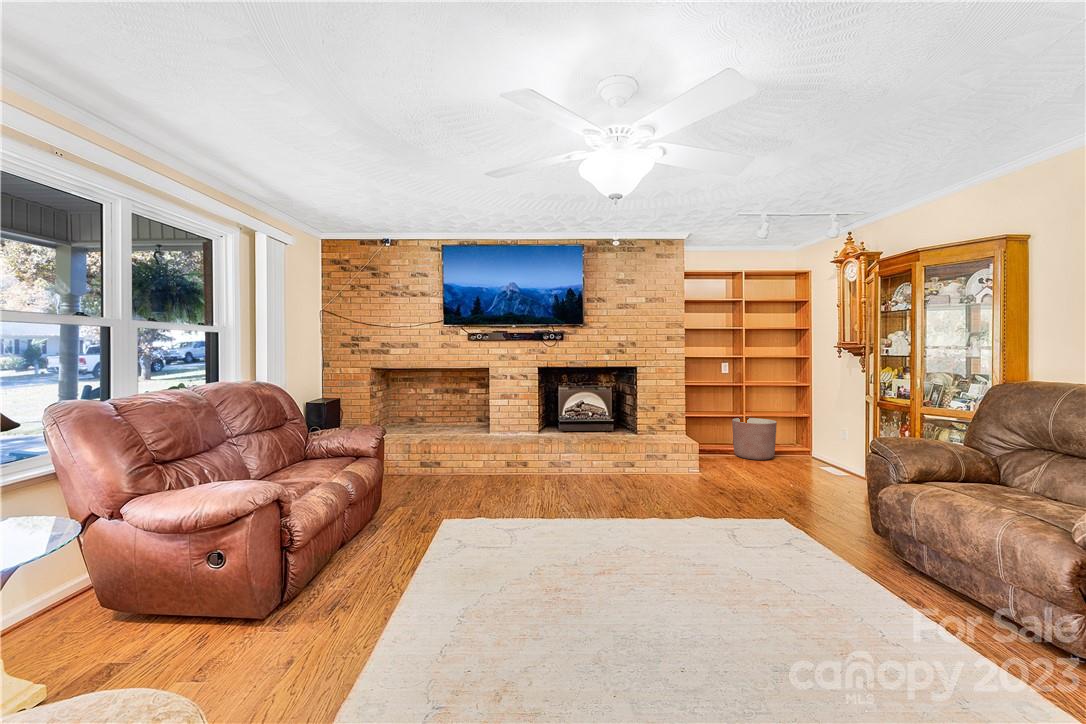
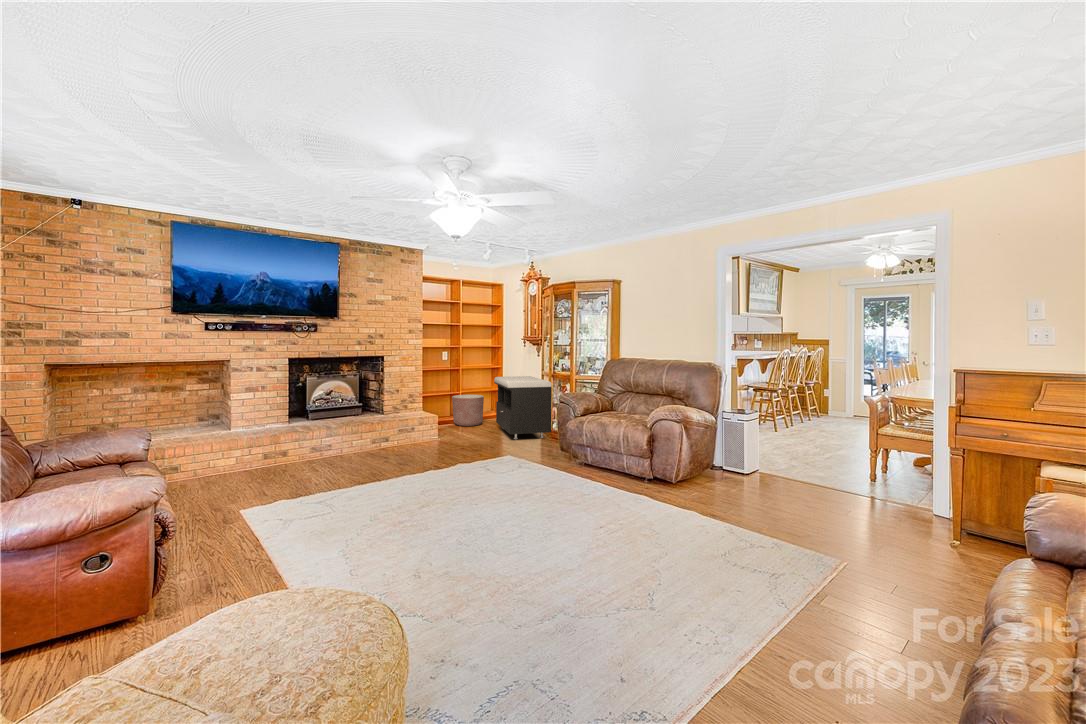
storage bench: none [788,398,873,496] -> present [494,376,552,439]

